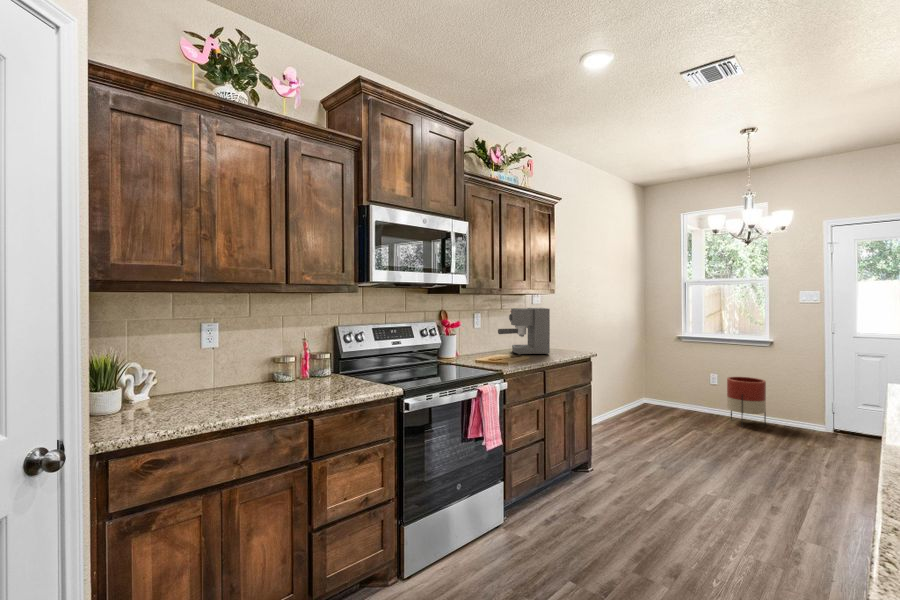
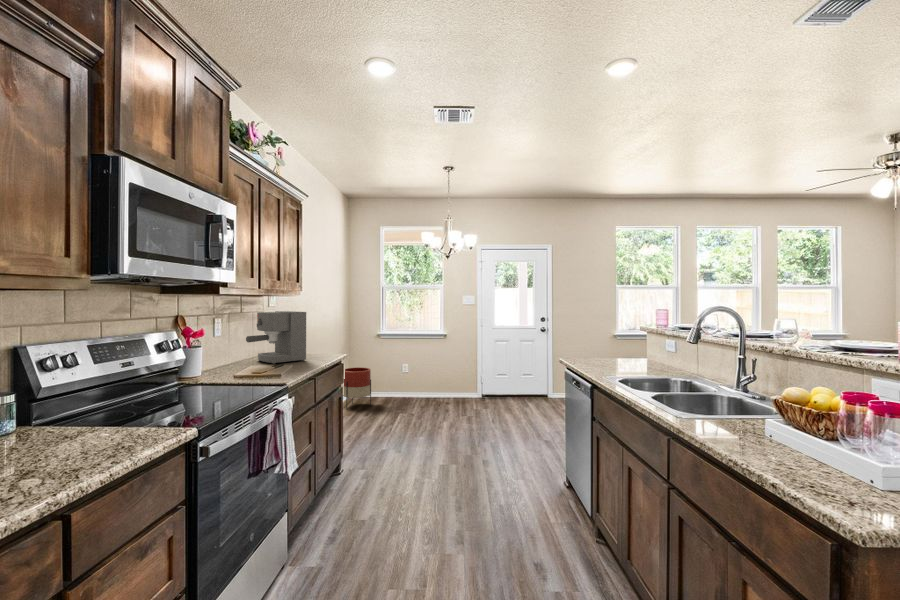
planter: present [727,377,766,424] -> present [343,367,371,409]

